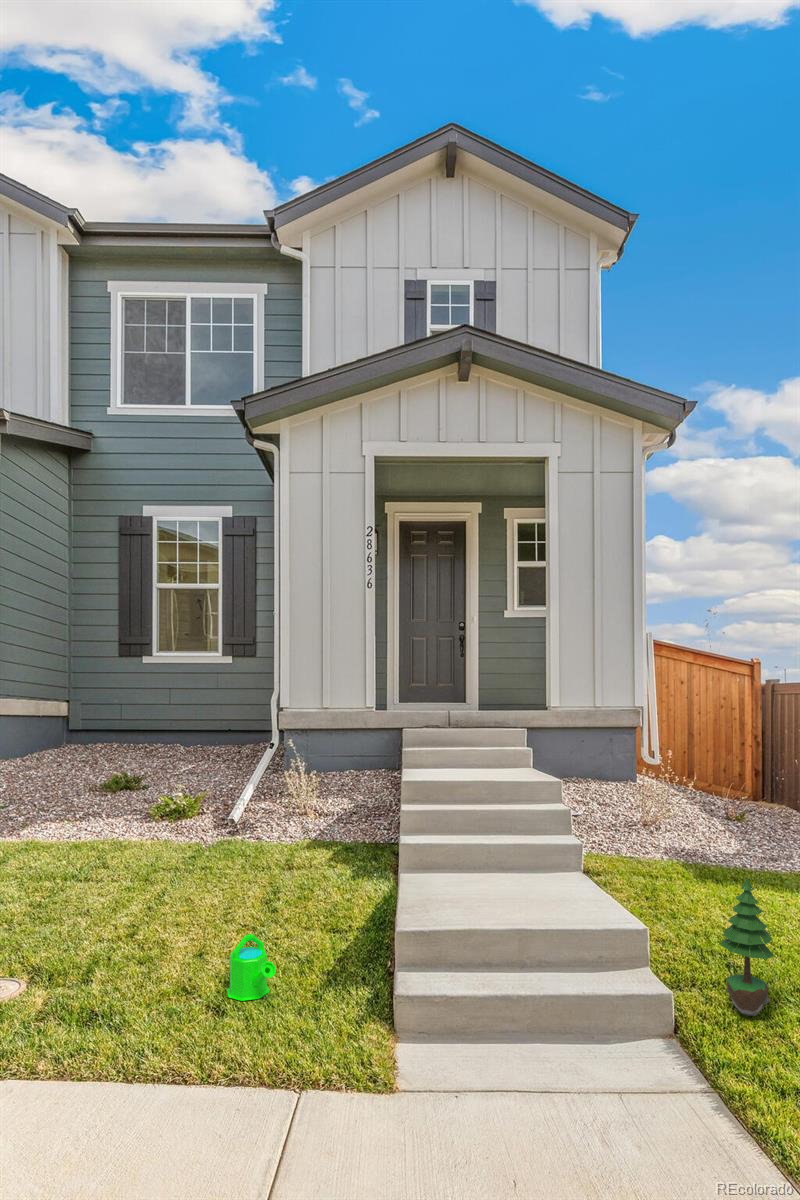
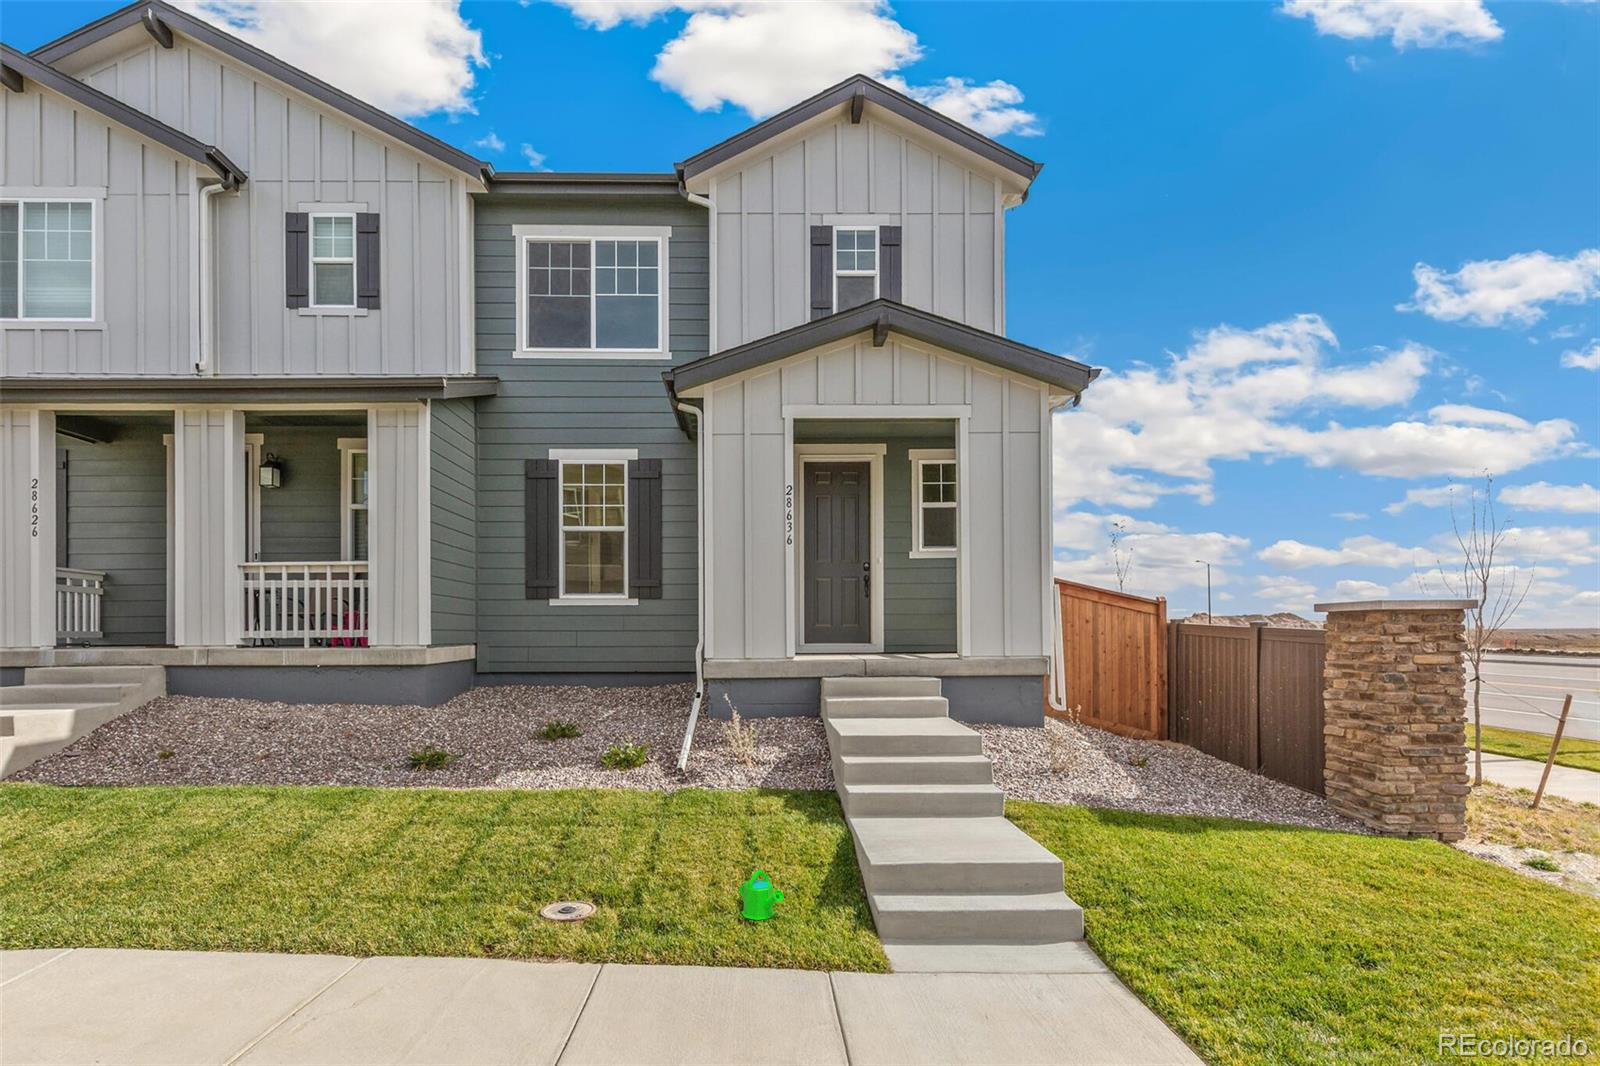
potted tree: present [721,877,774,1016] -> none [1119,821,1159,924]

